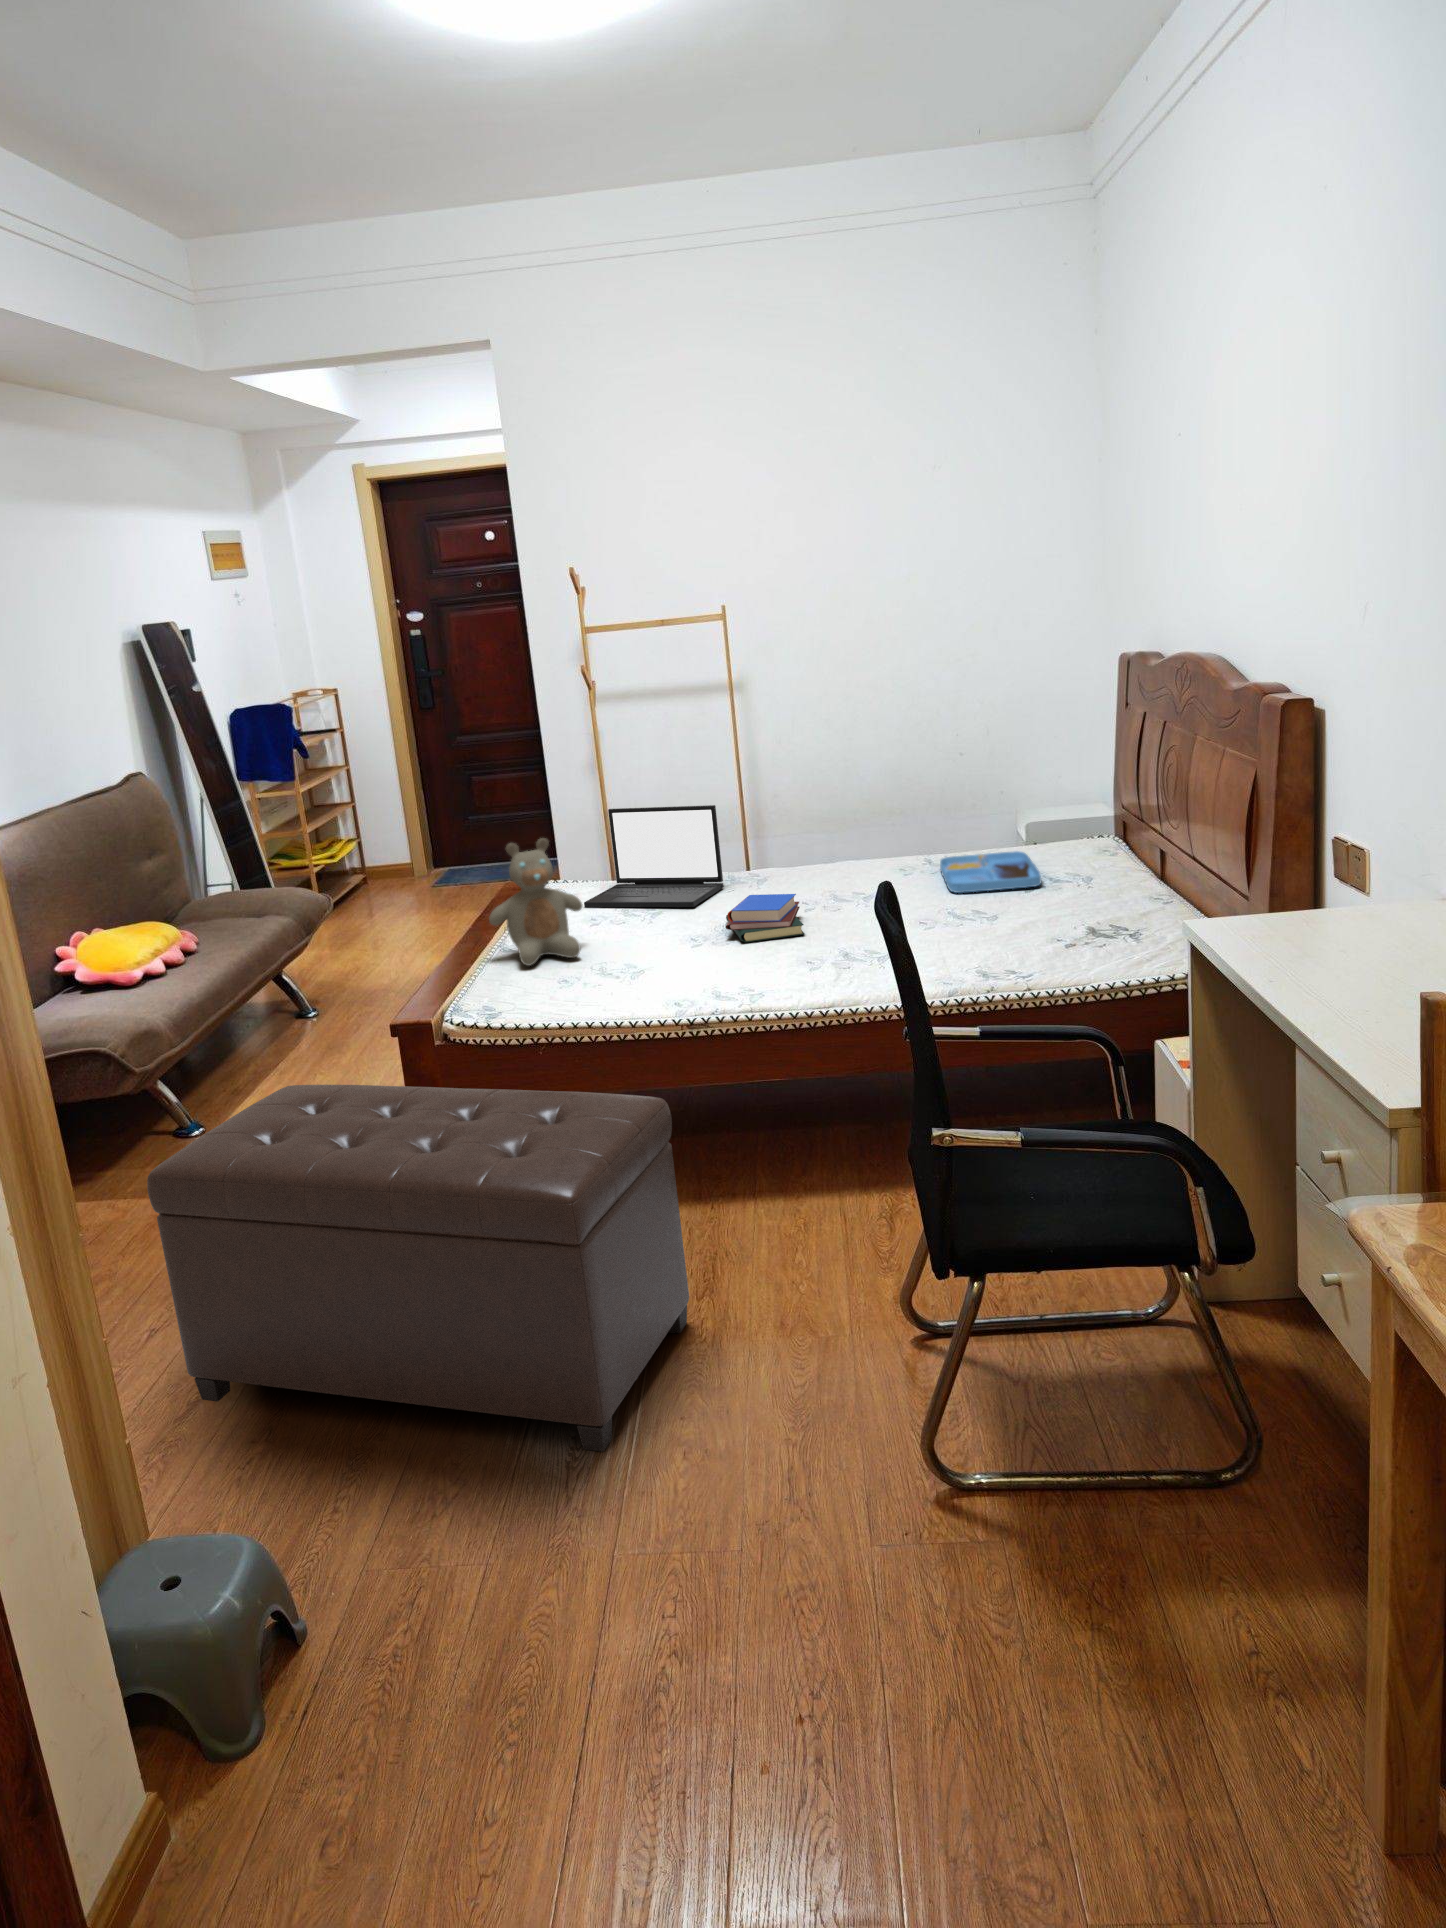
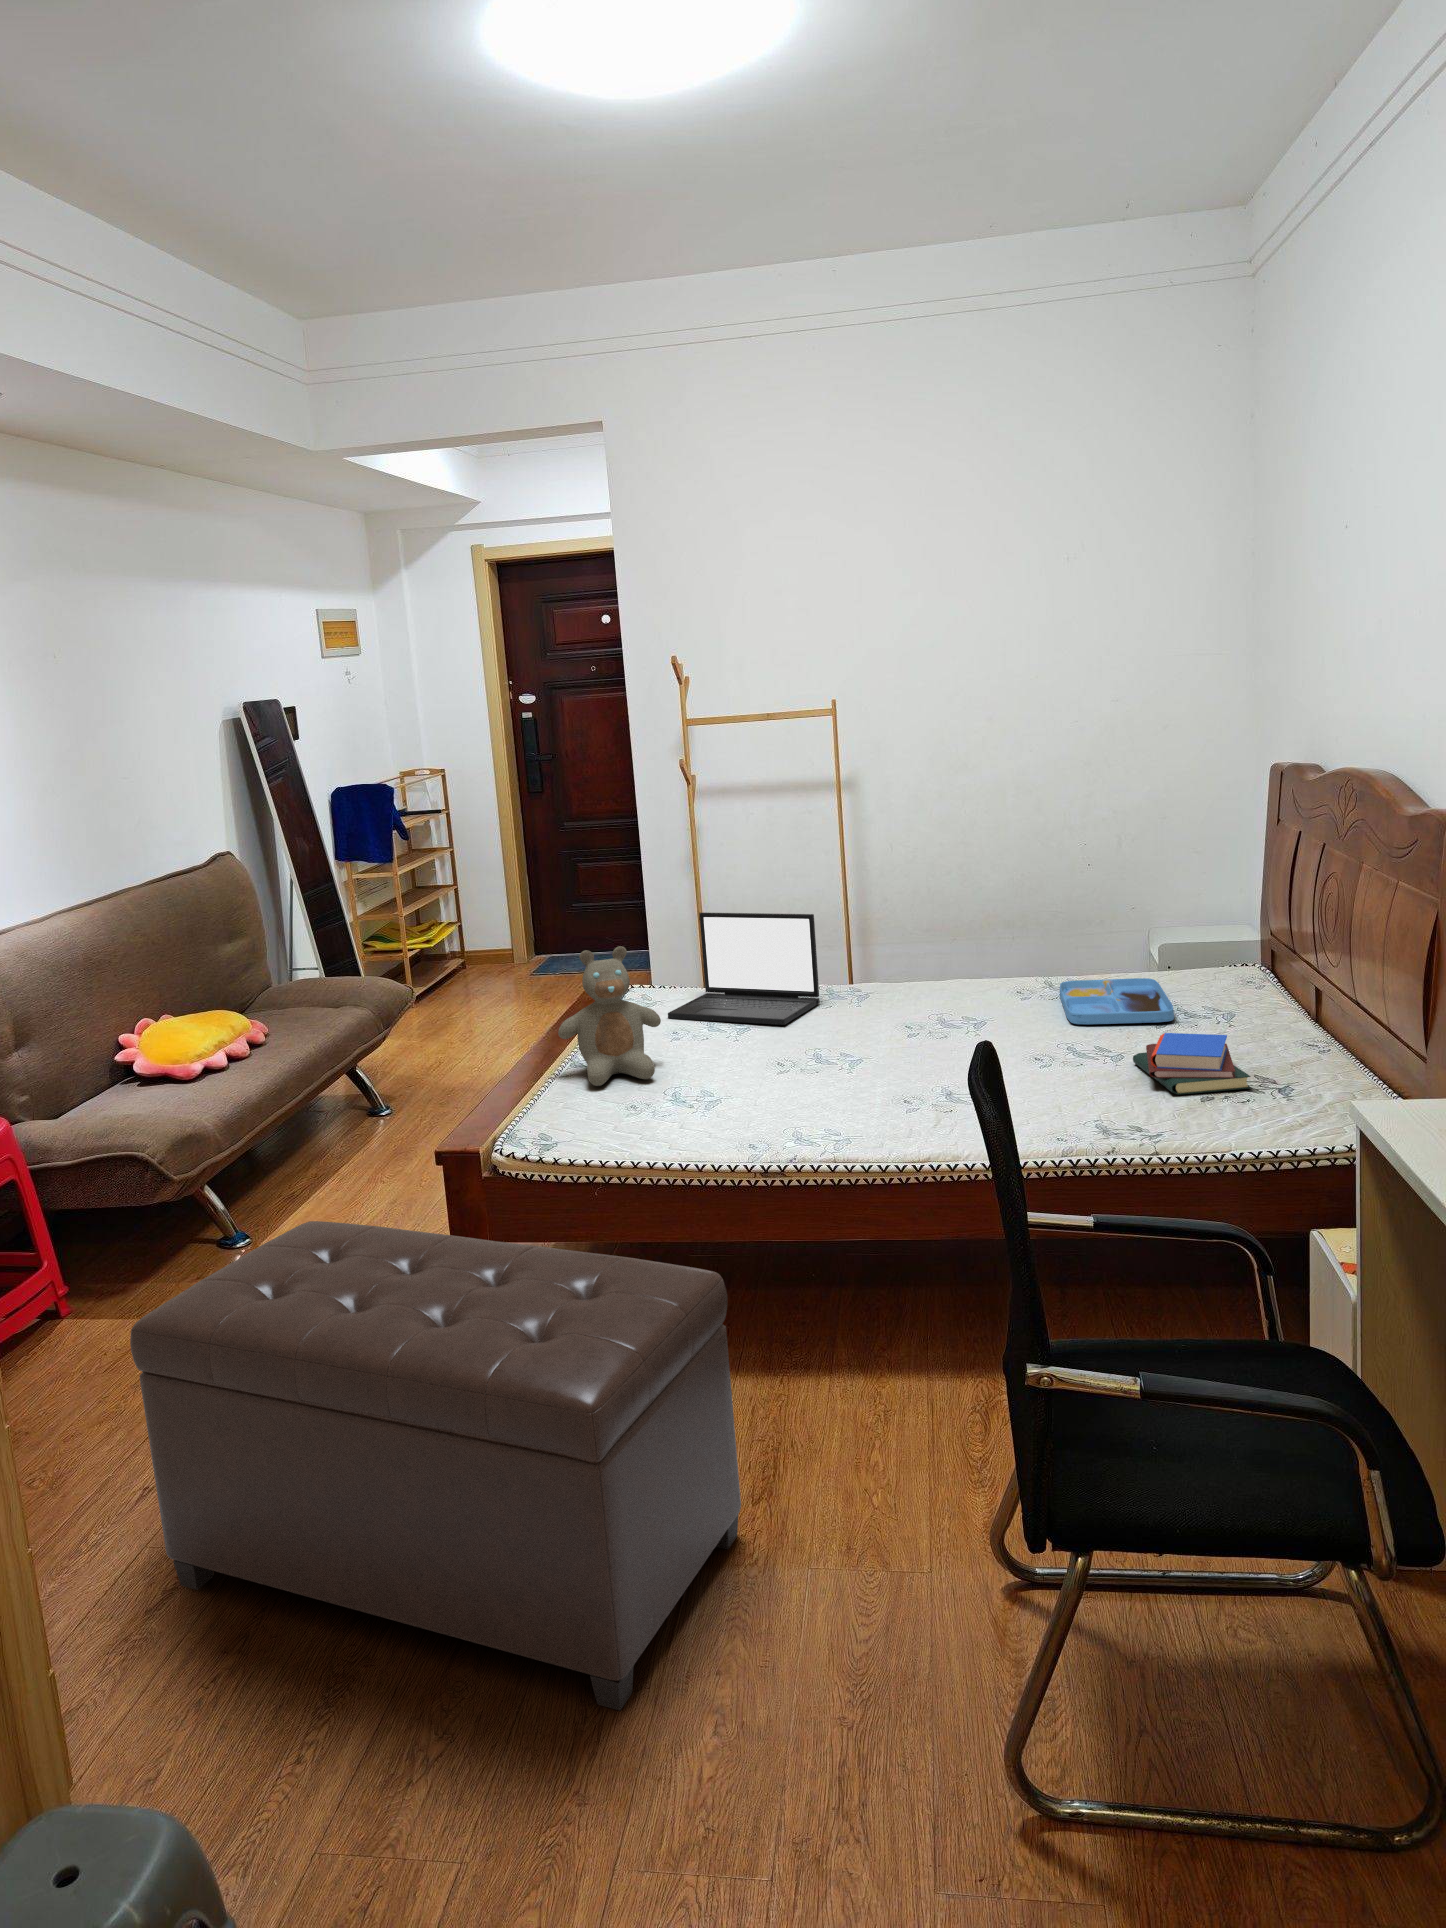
book: present [726,894,804,942] -> present [1133,1033,1251,1095]

